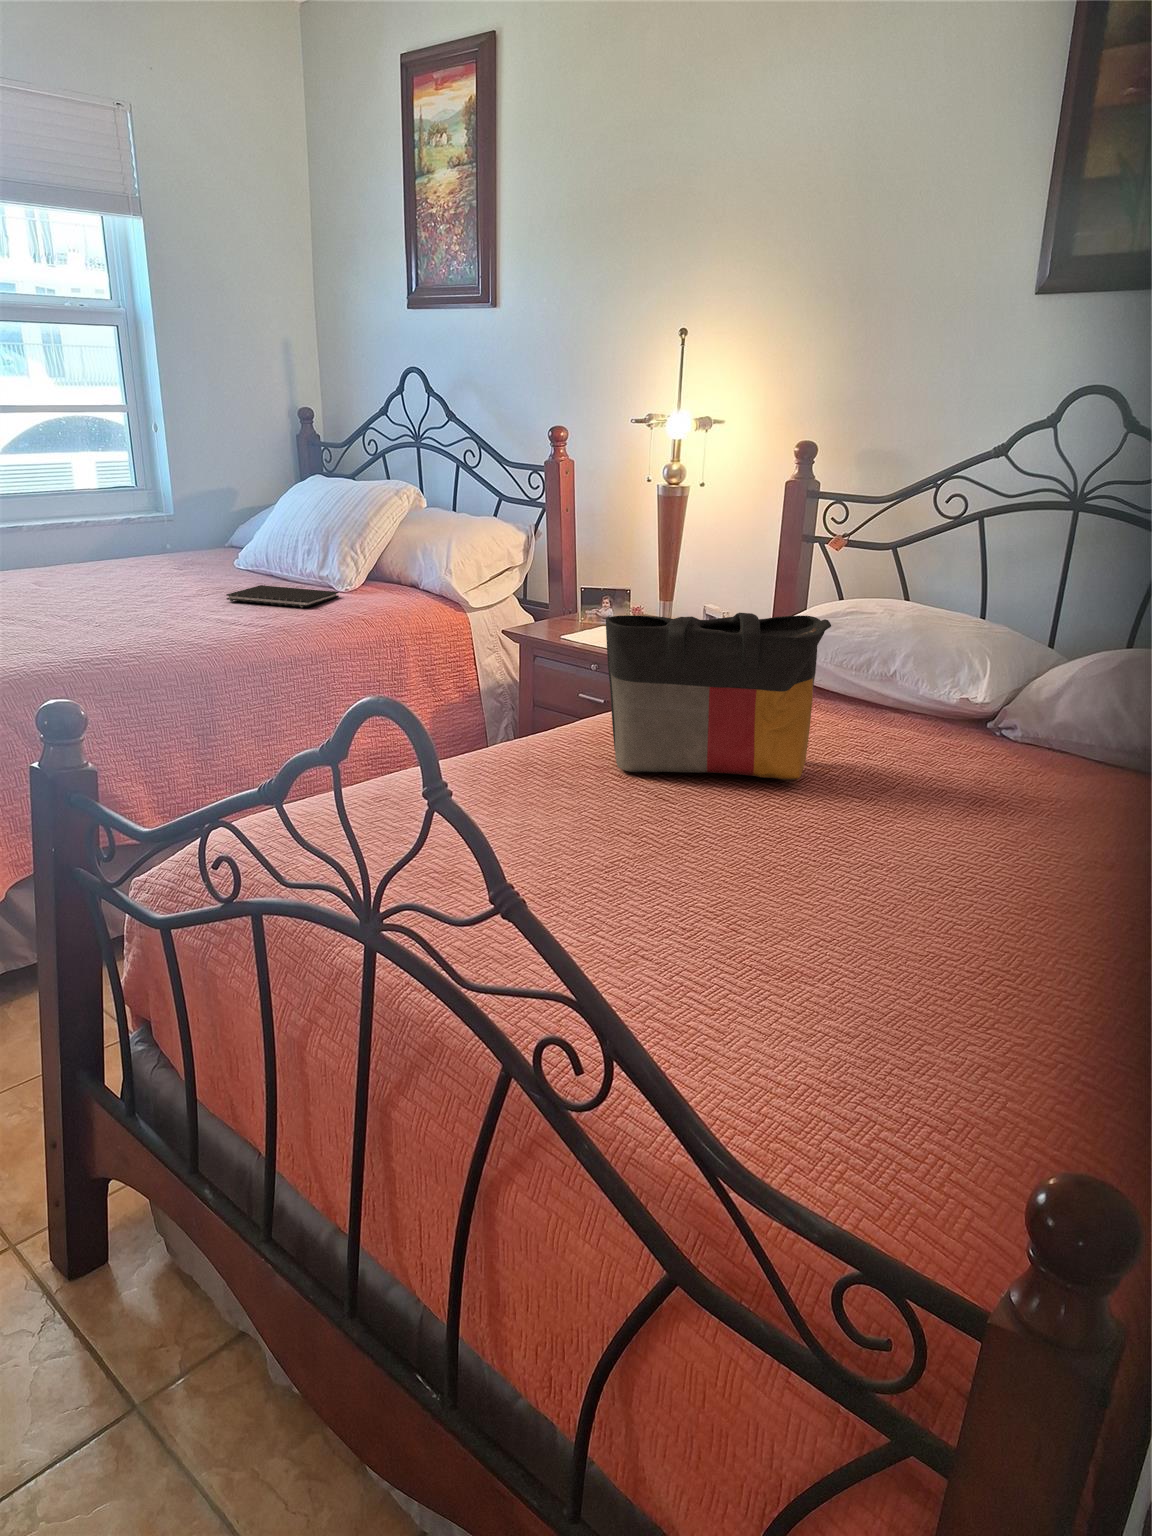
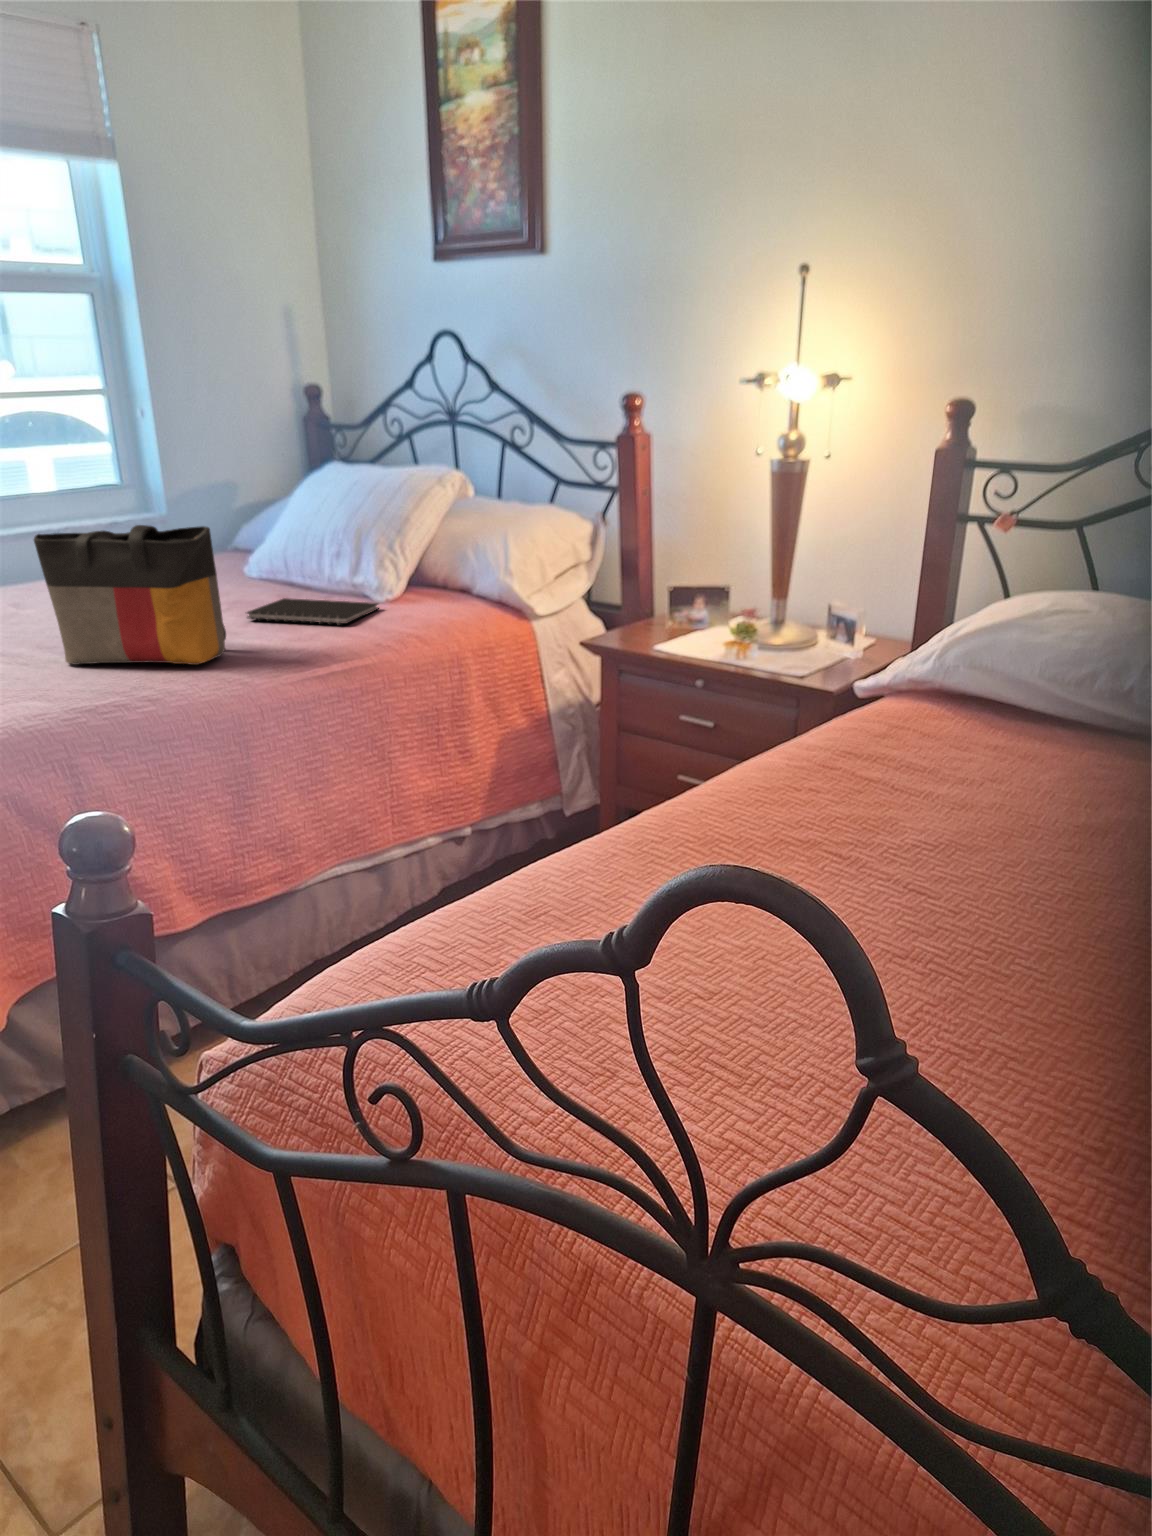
tote bag: present [606,613,831,780] -> present [34,525,226,665]

